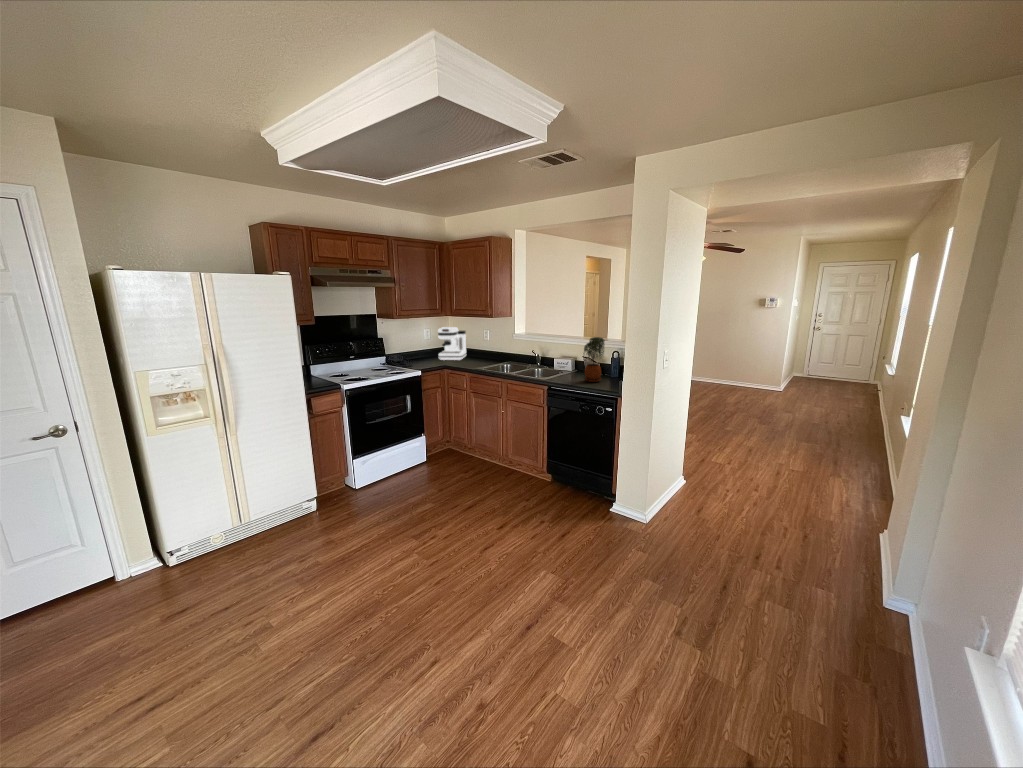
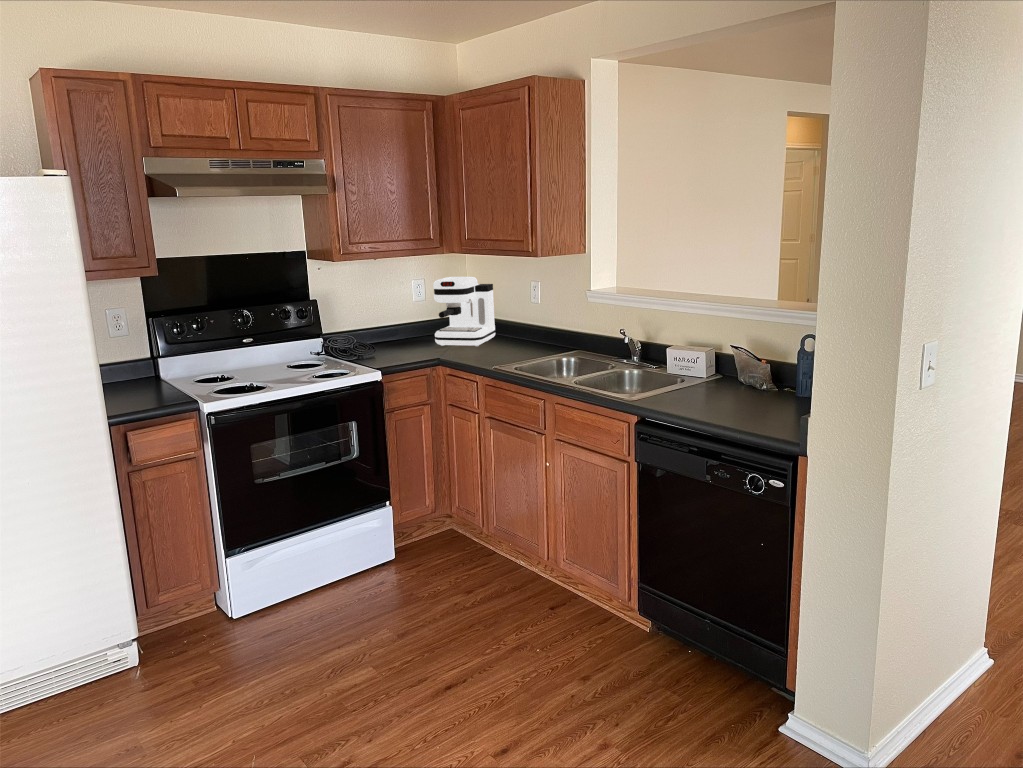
potted plant: present [584,337,605,382] -> none [721,301,781,409]

